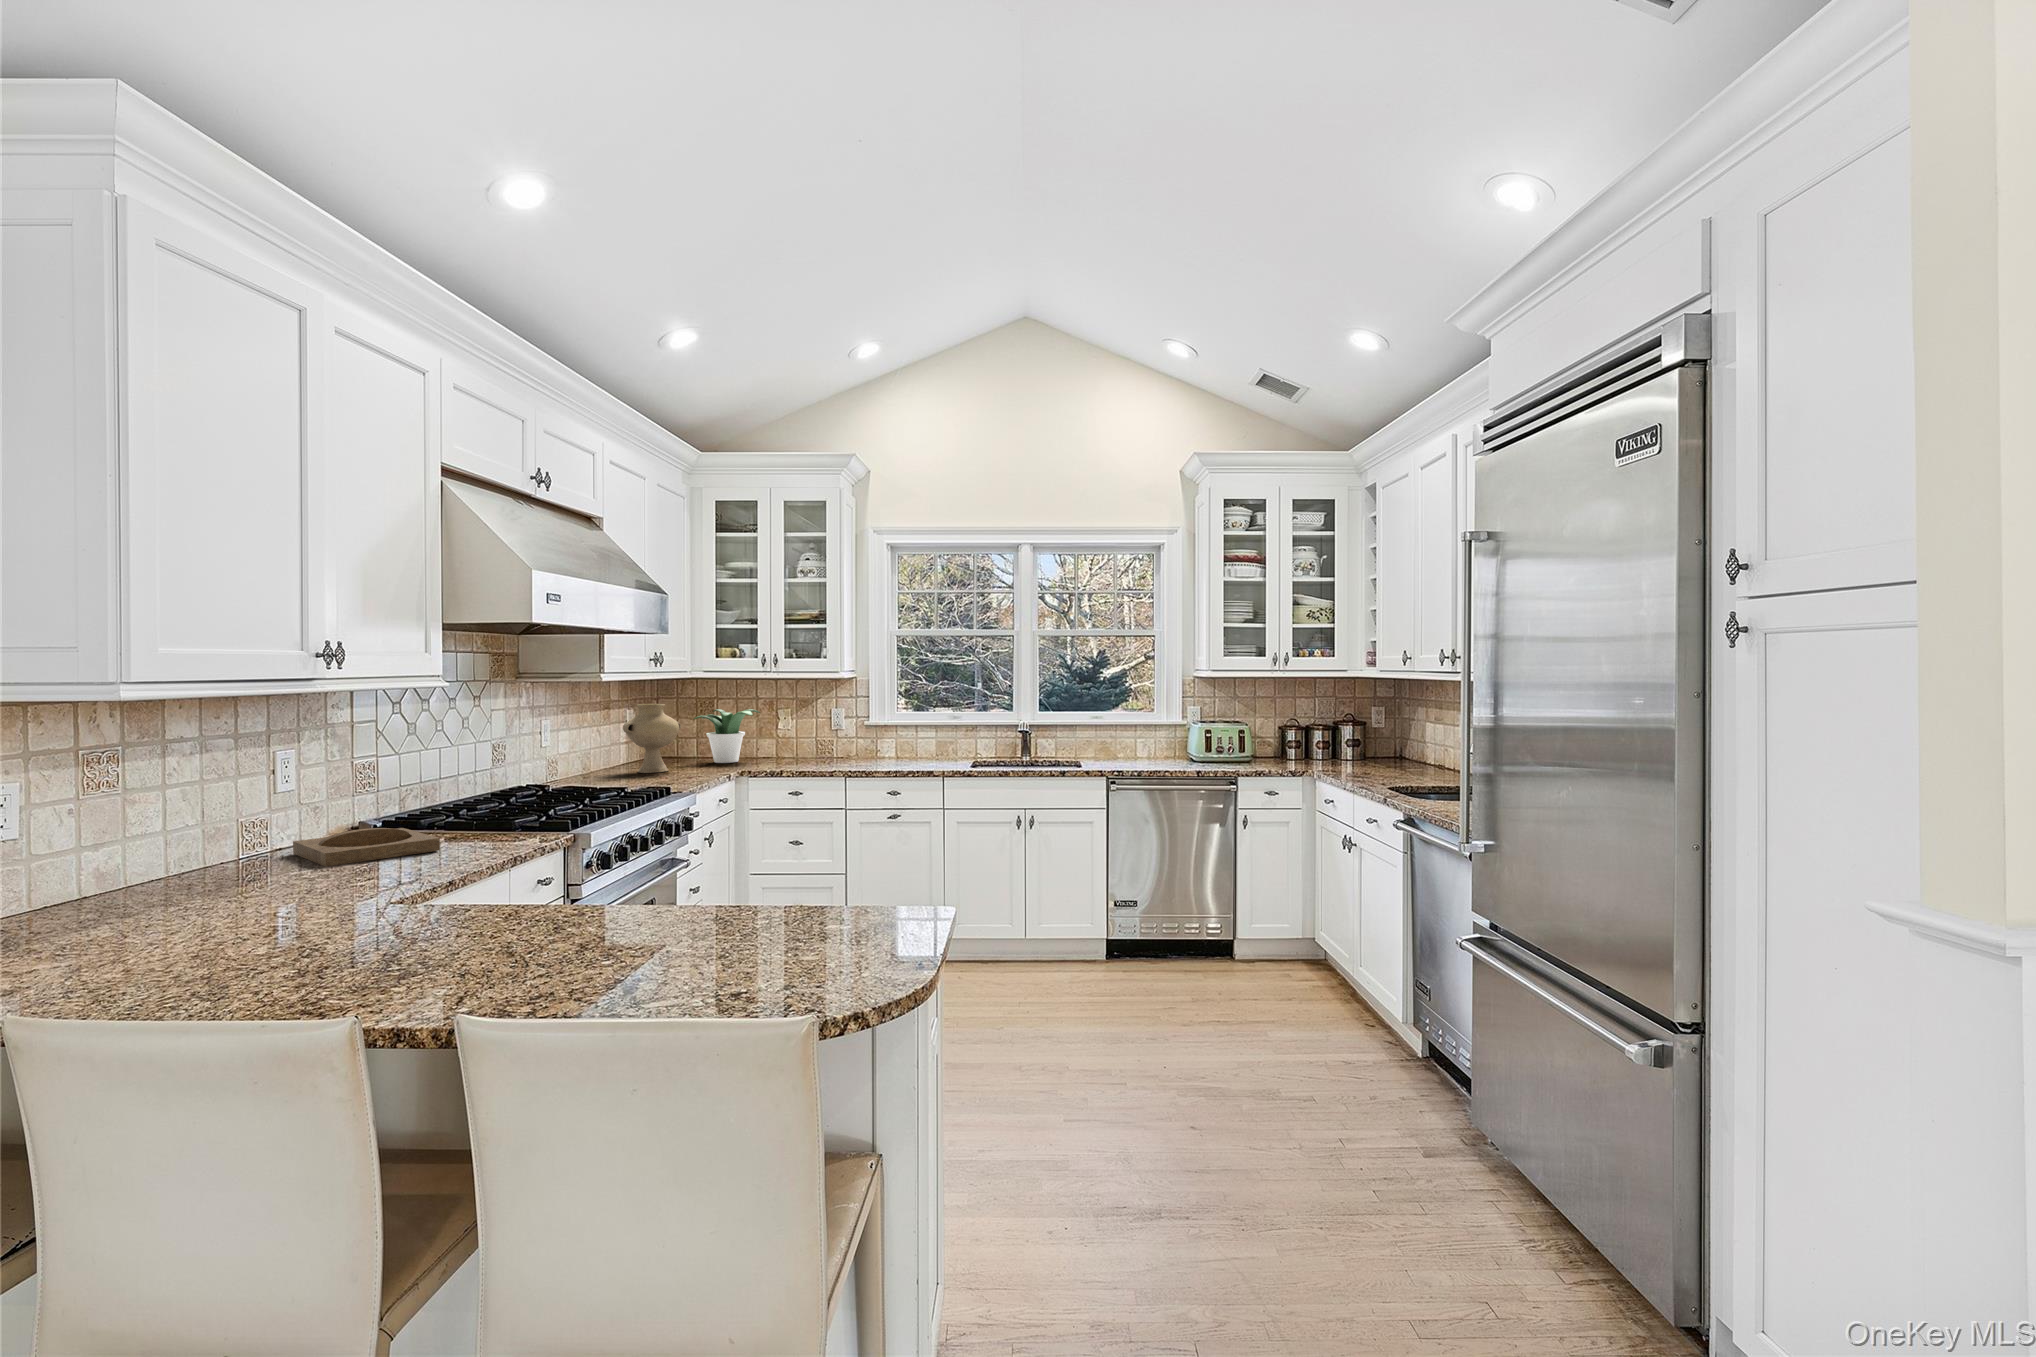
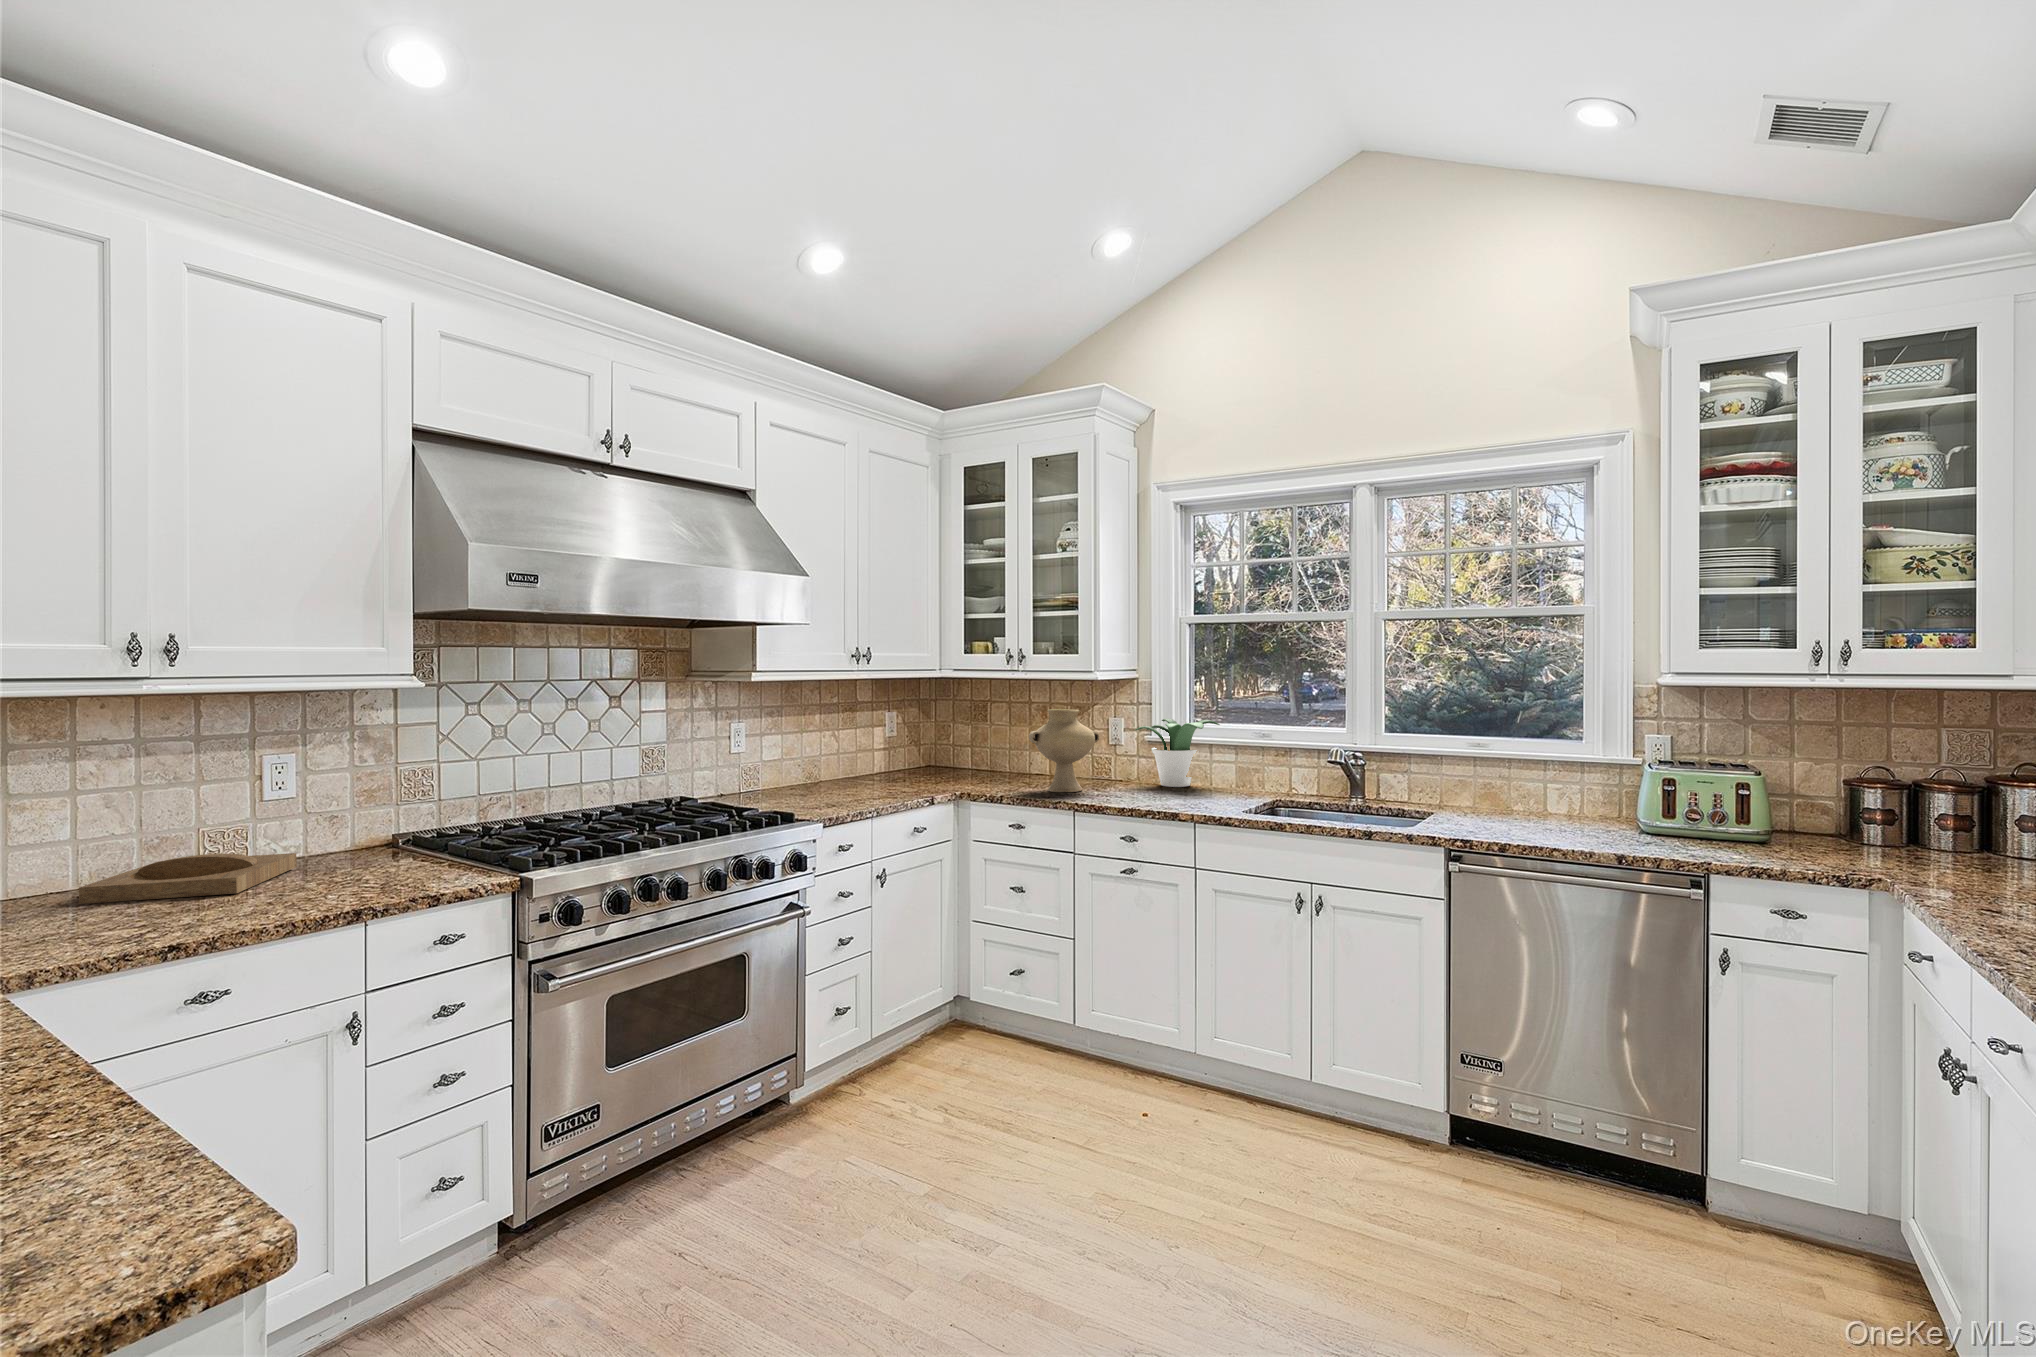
vase: present [623,704,681,773] -> present [1029,709,1099,792]
potted plant: present [694,709,760,763] -> present [1135,719,1220,787]

